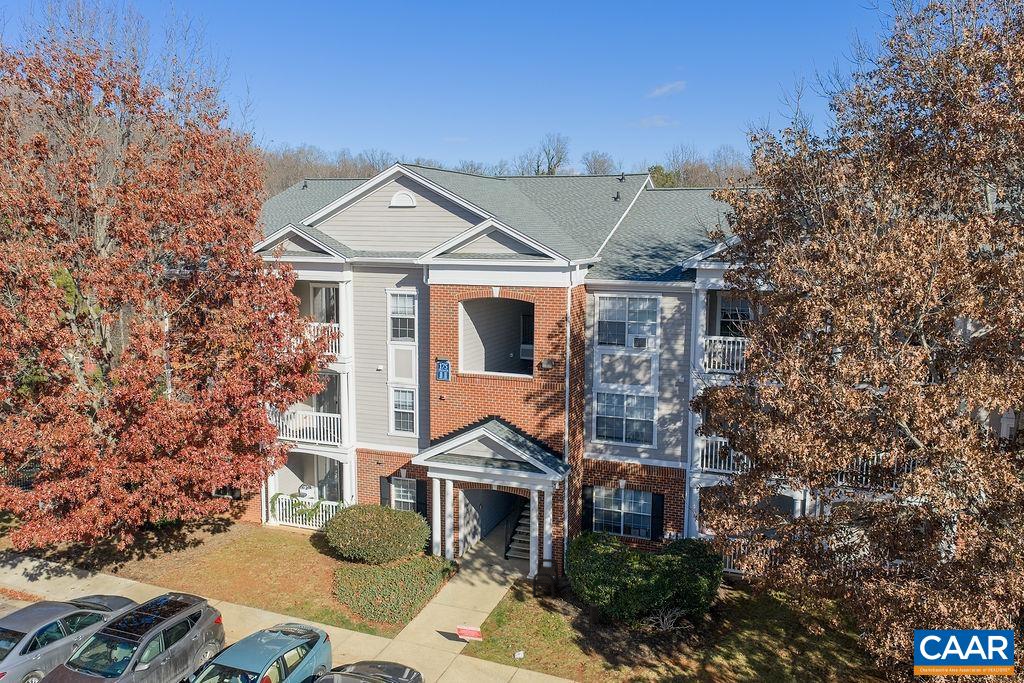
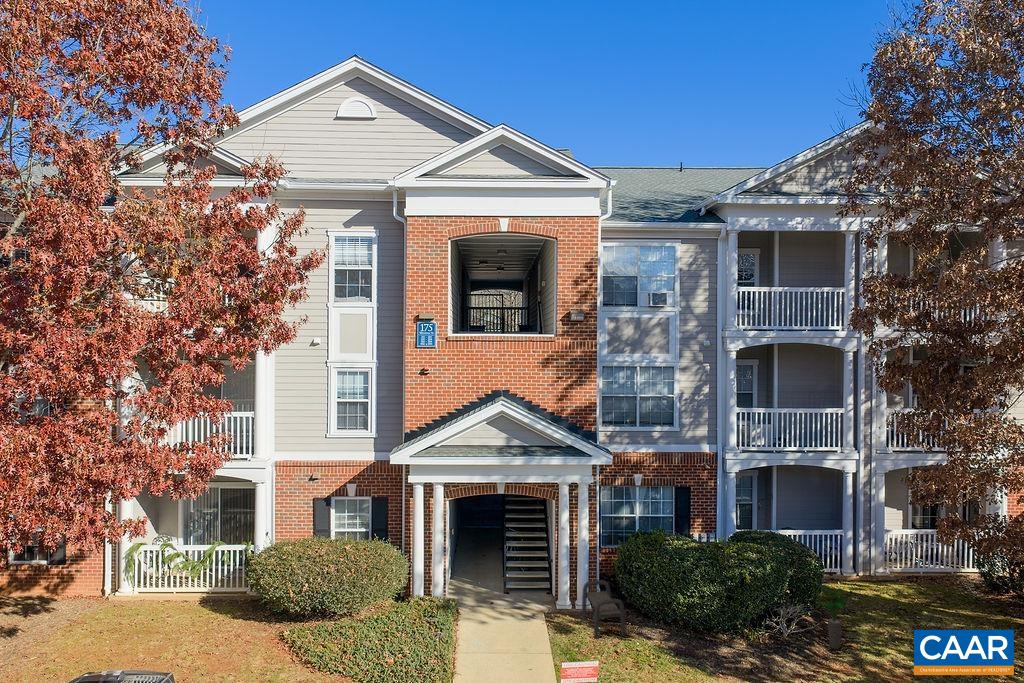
potted plant: present [585,579,603,623] -> present [819,585,846,650]

